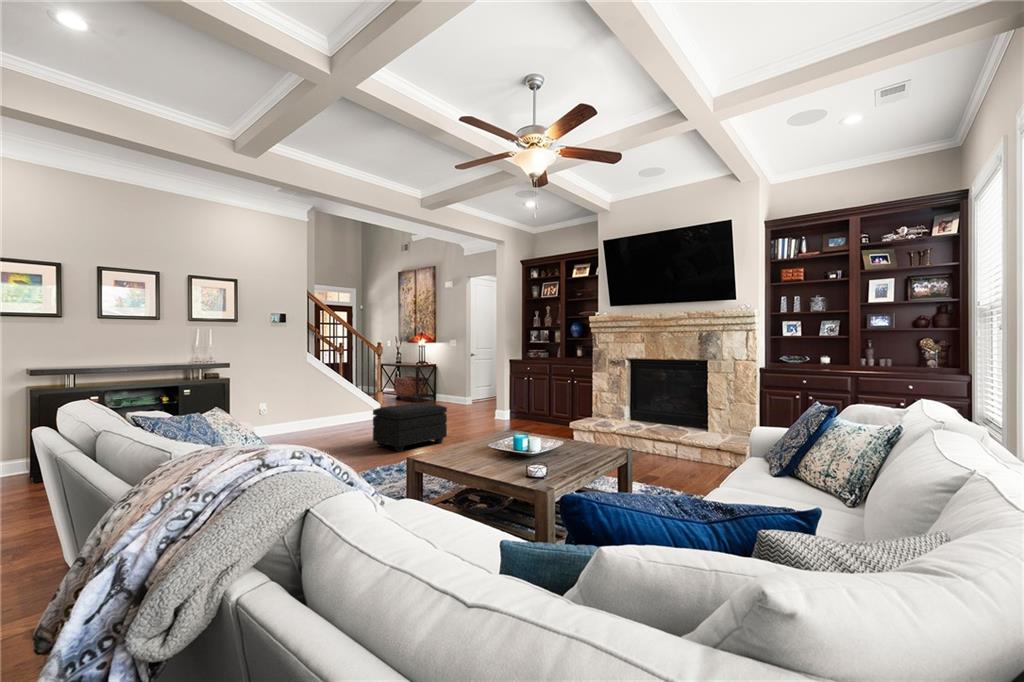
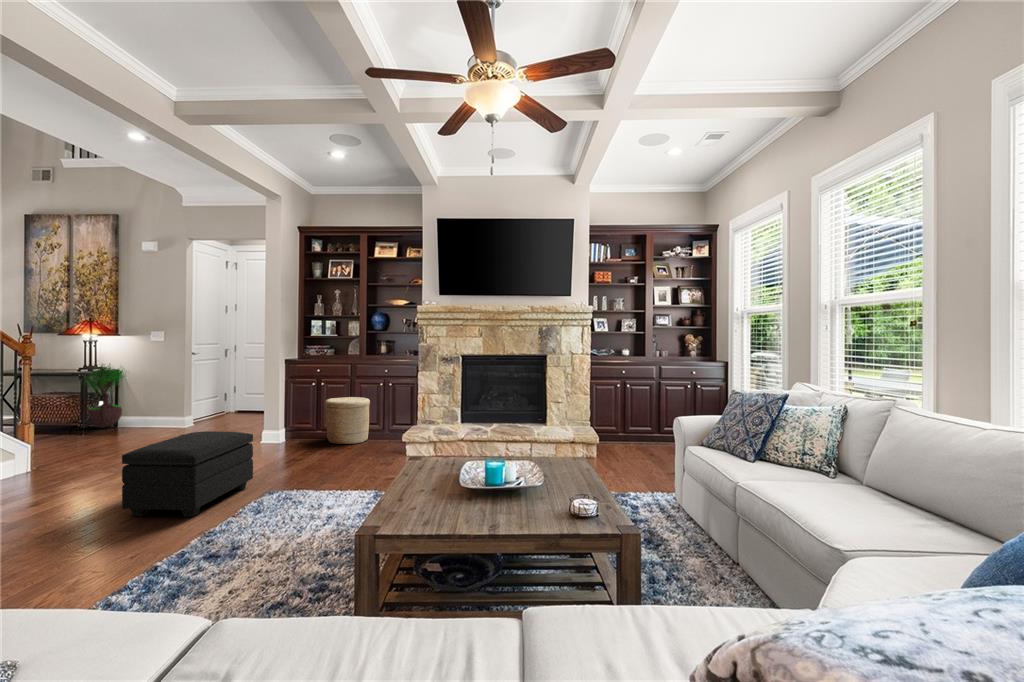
potted tree: none [411,359,437,402] -> present [80,364,126,428]
woven basket: none [525,391,559,428] -> present [325,397,370,444]

